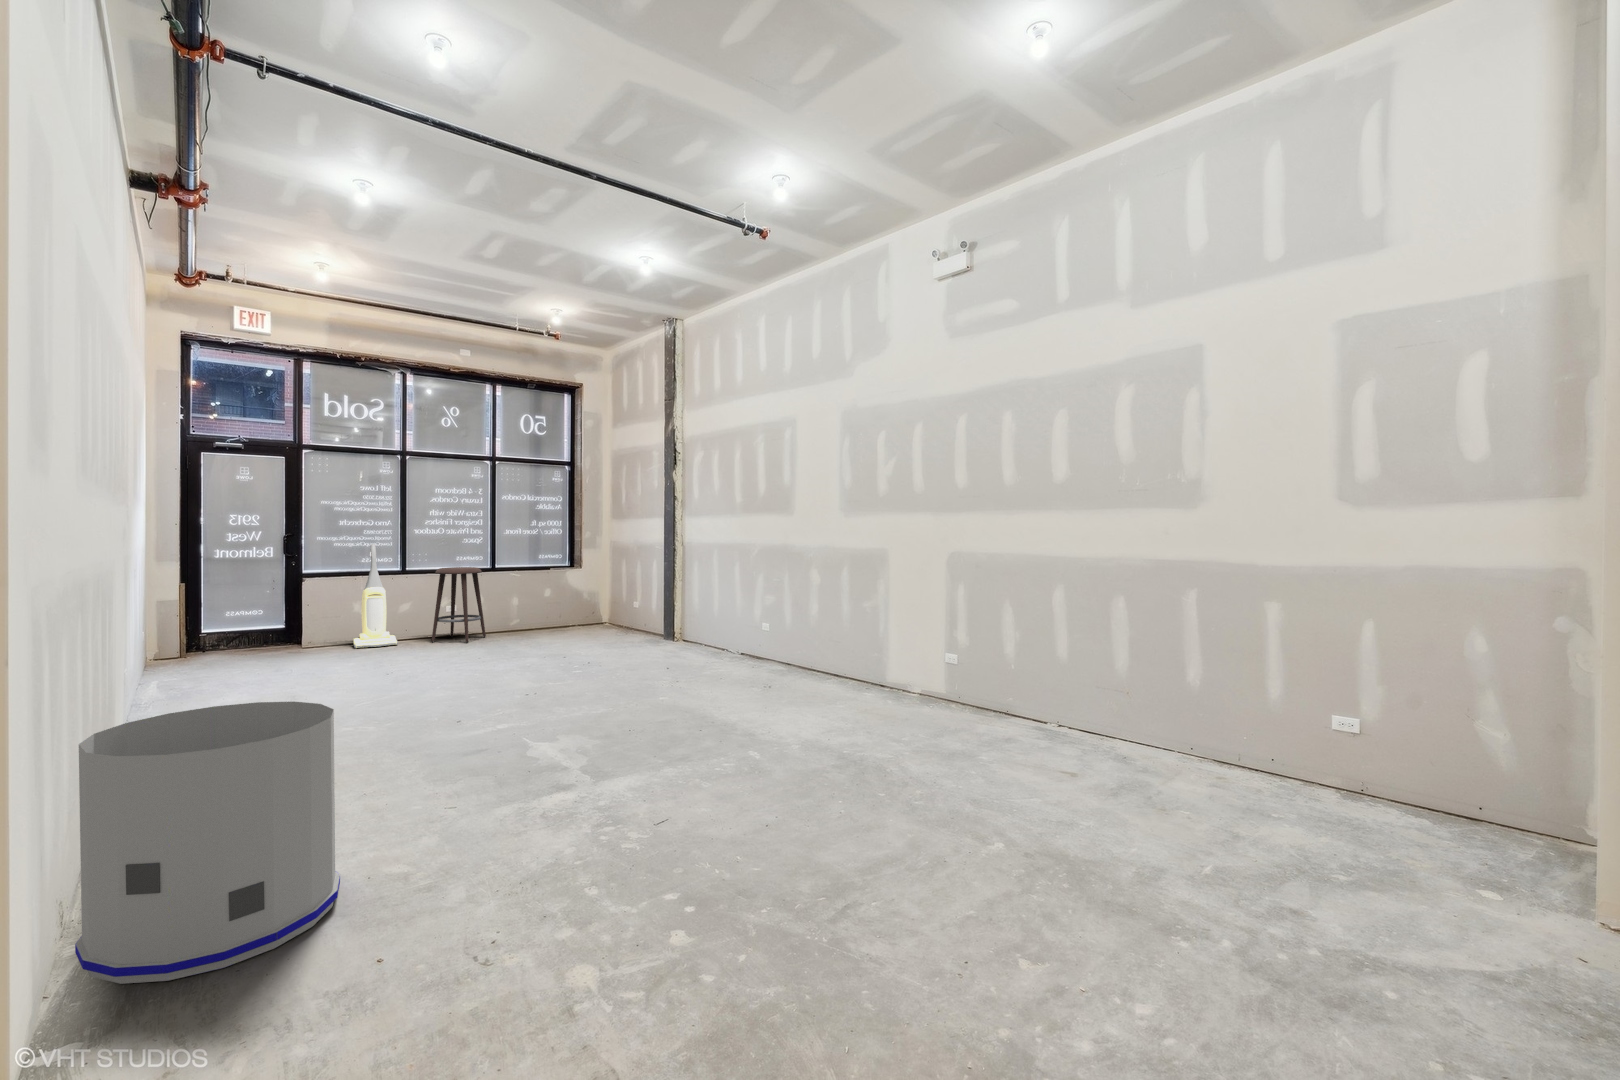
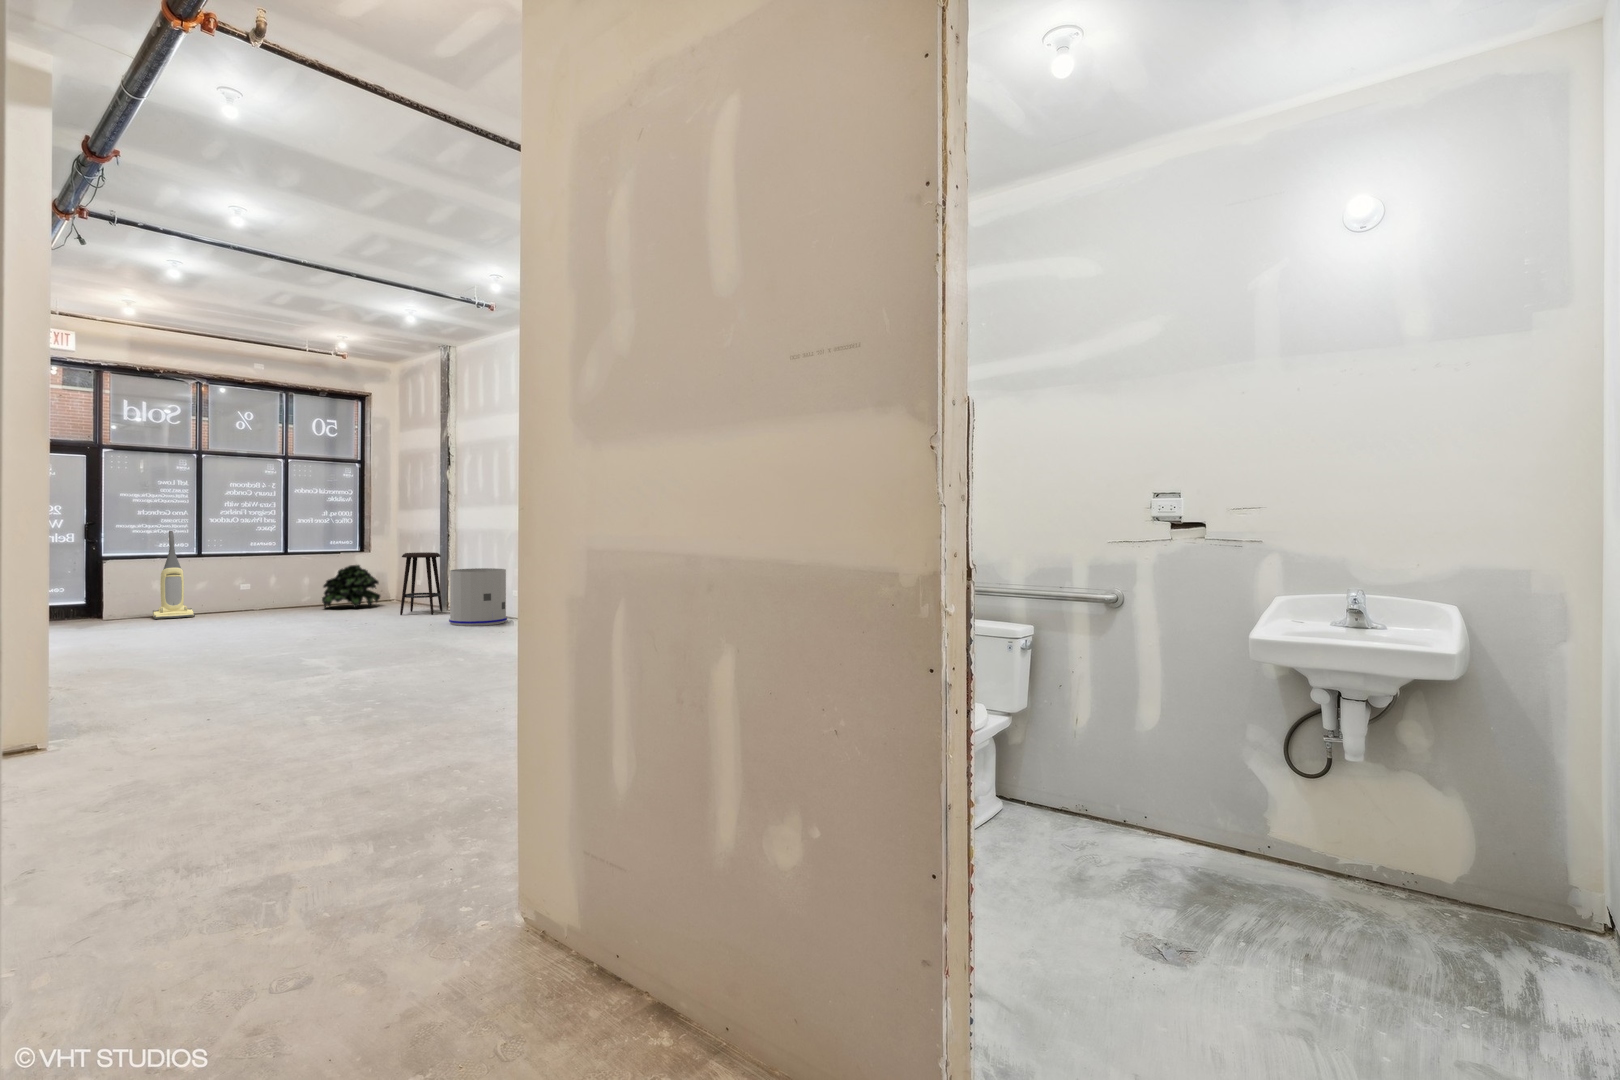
stool: present [432,567,486,643] -> present [400,552,442,615]
potted plant: none [533,582,594,634] -> present [322,565,380,607]
trash can: present [75,702,340,984] -> present [449,568,507,626]

